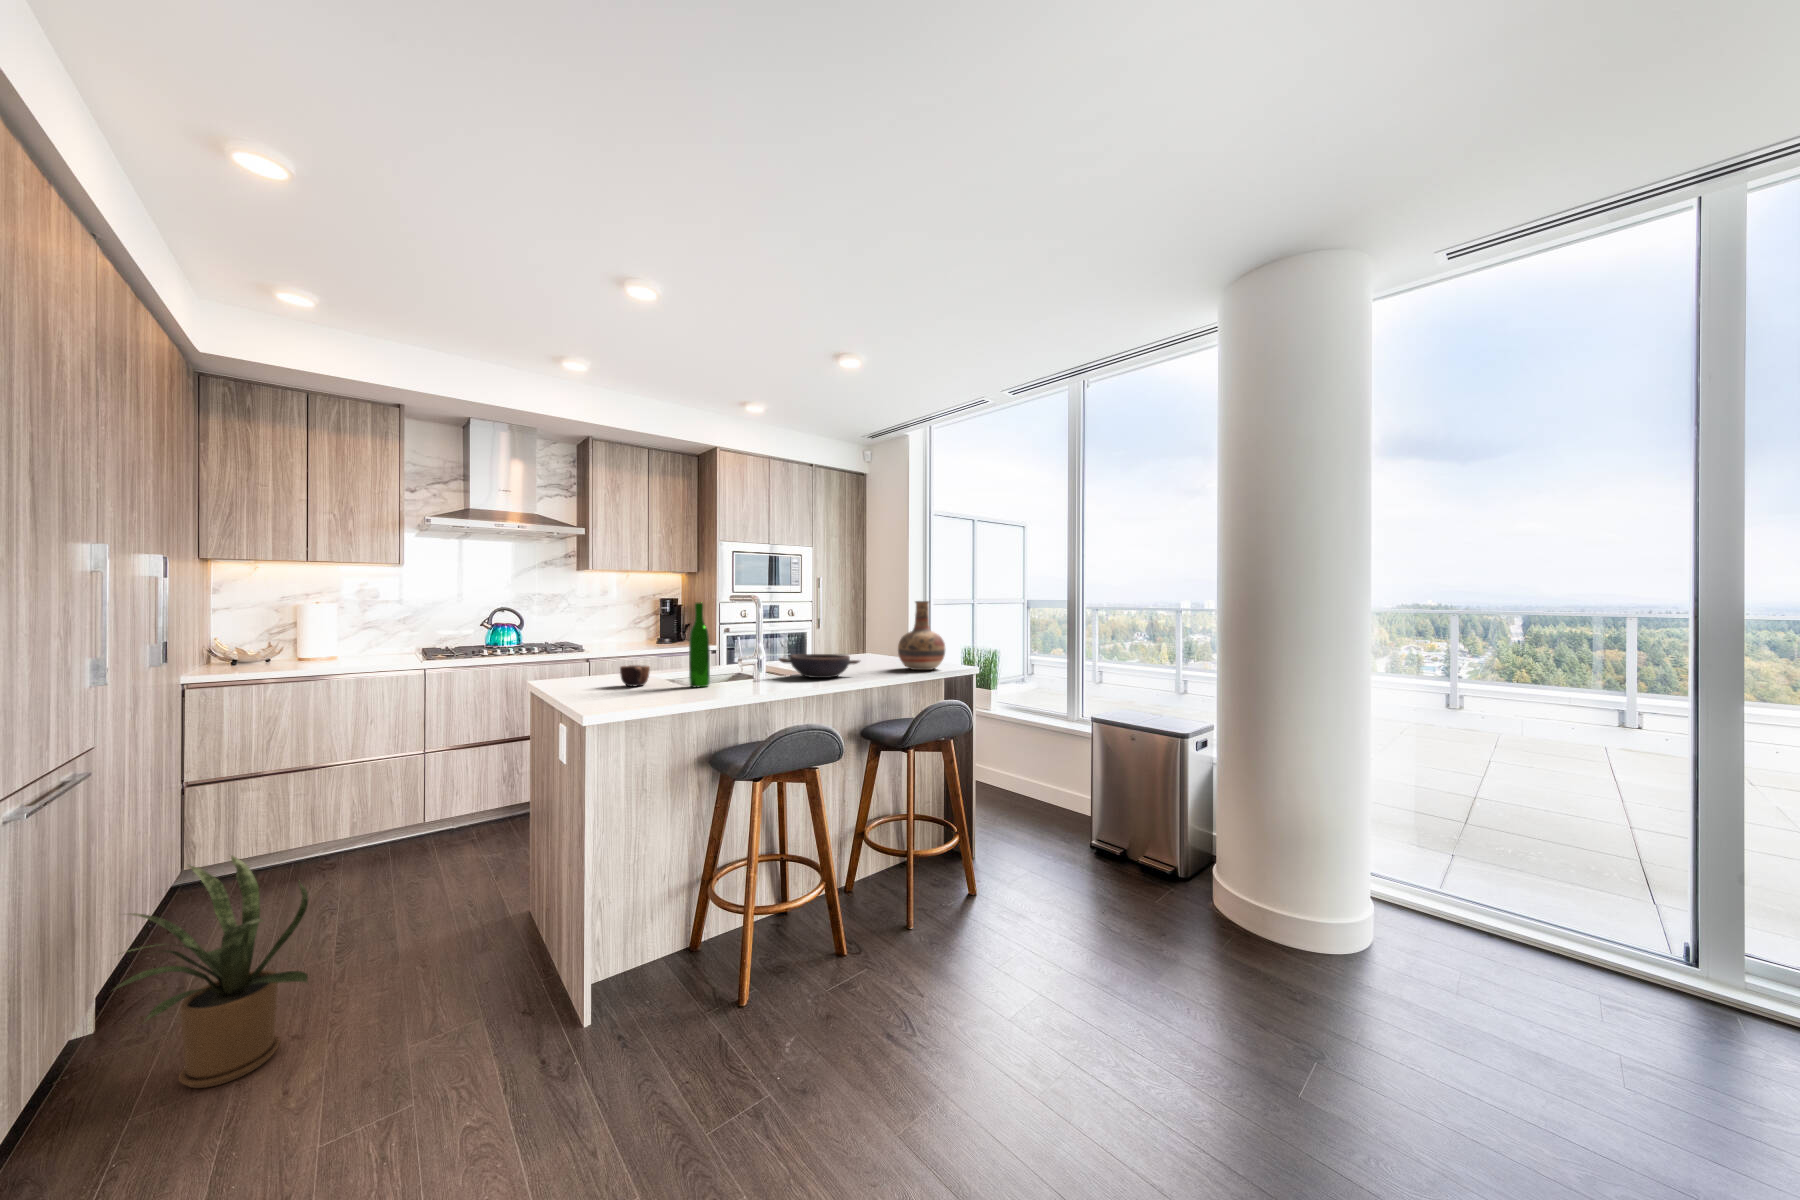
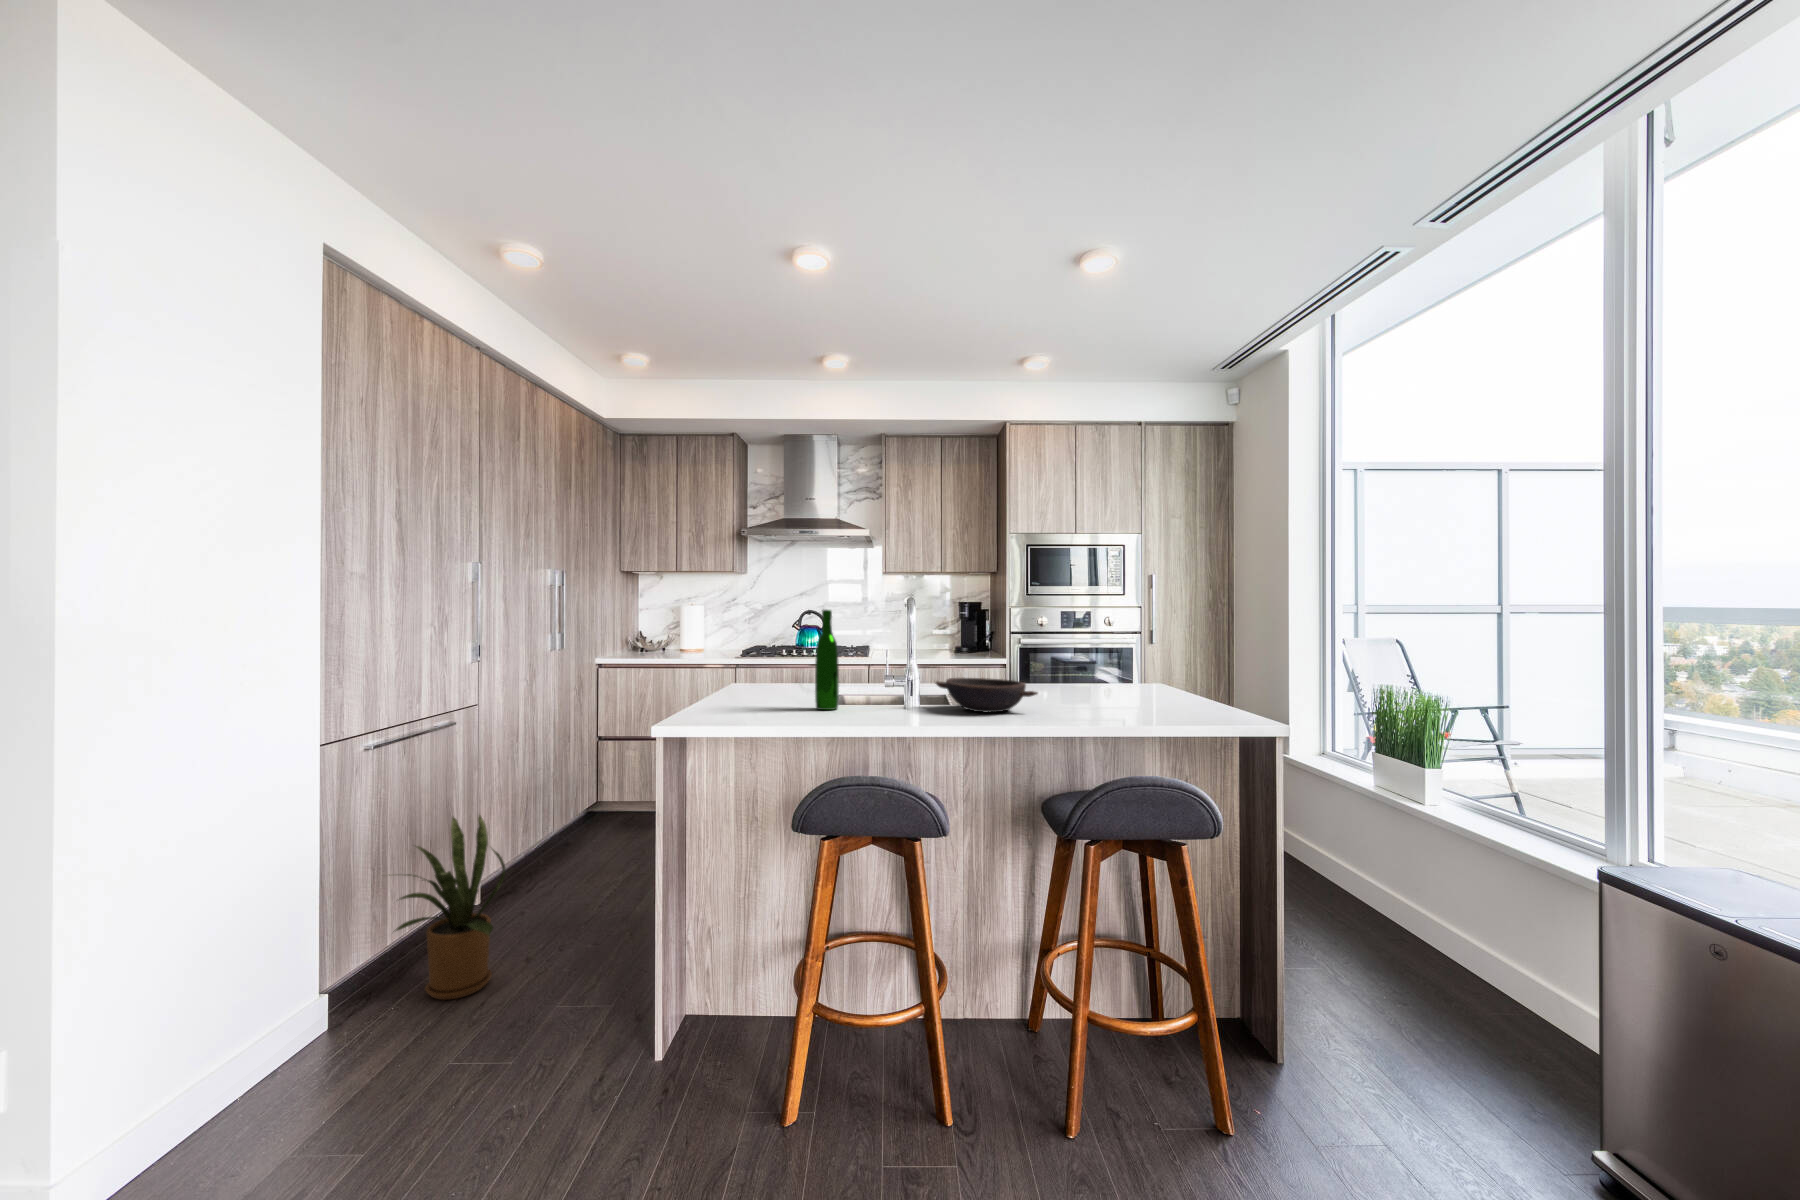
vase: present [898,601,945,670] -> none [1115,610,1190,714]
mug: present [620,665,650,686] -> none [763,678,794,703]

